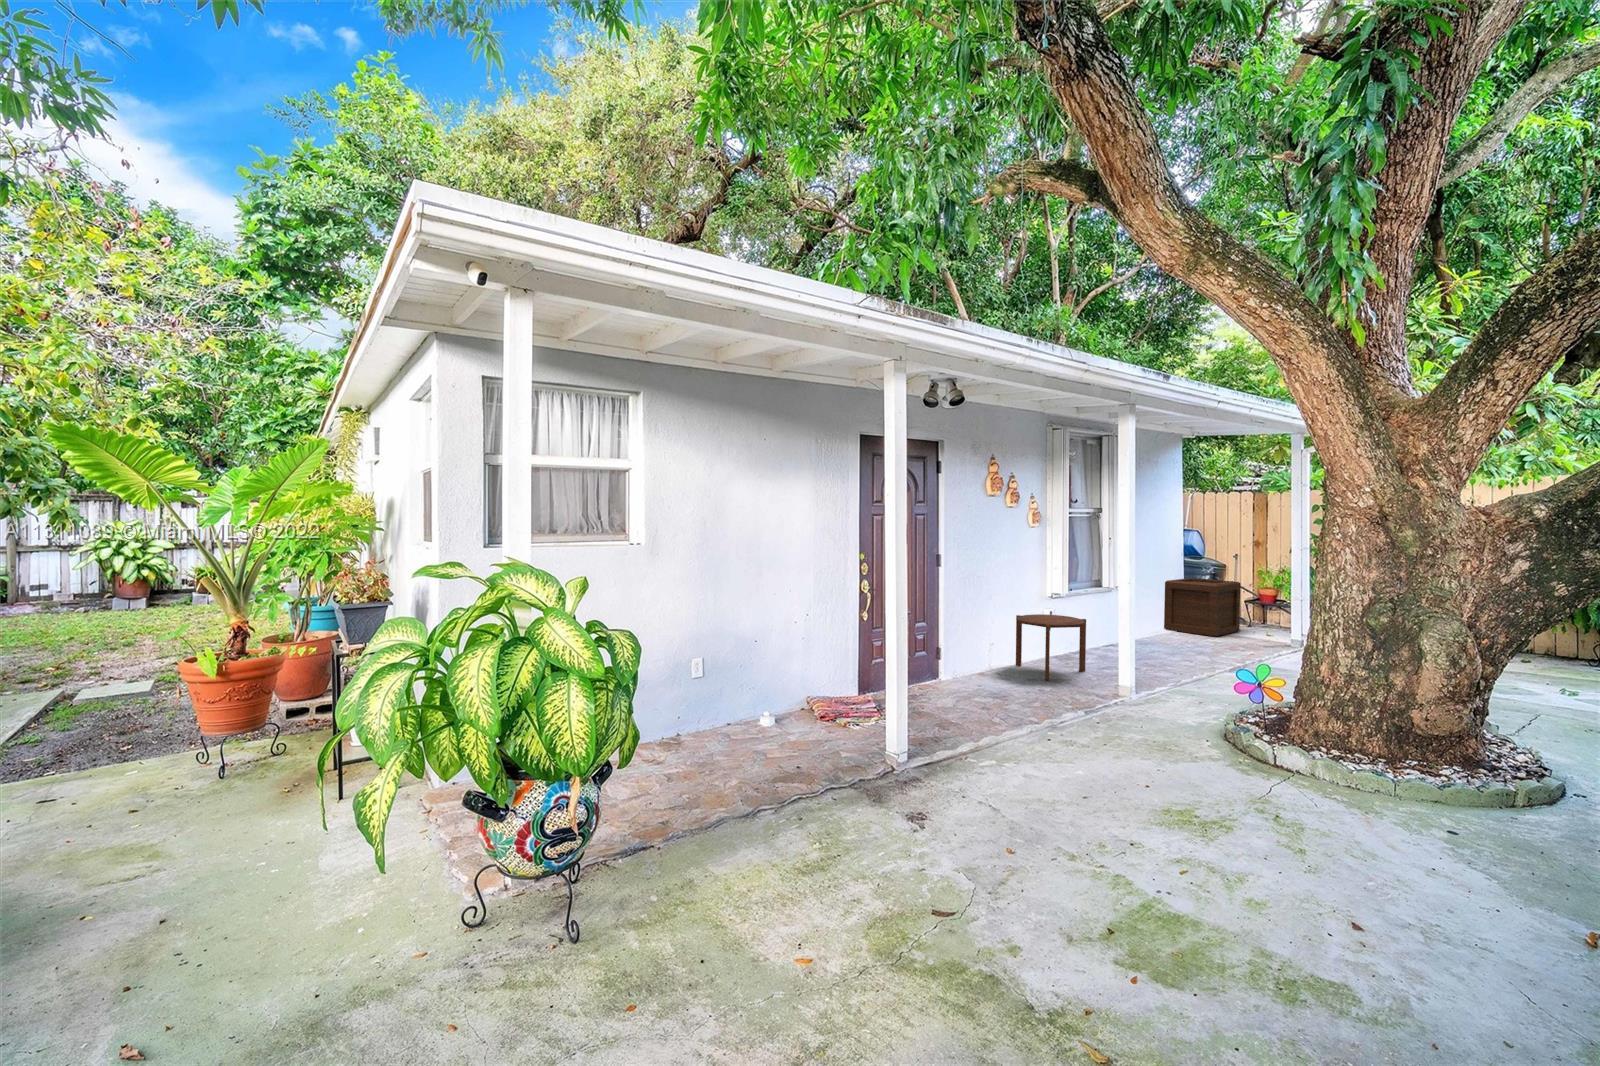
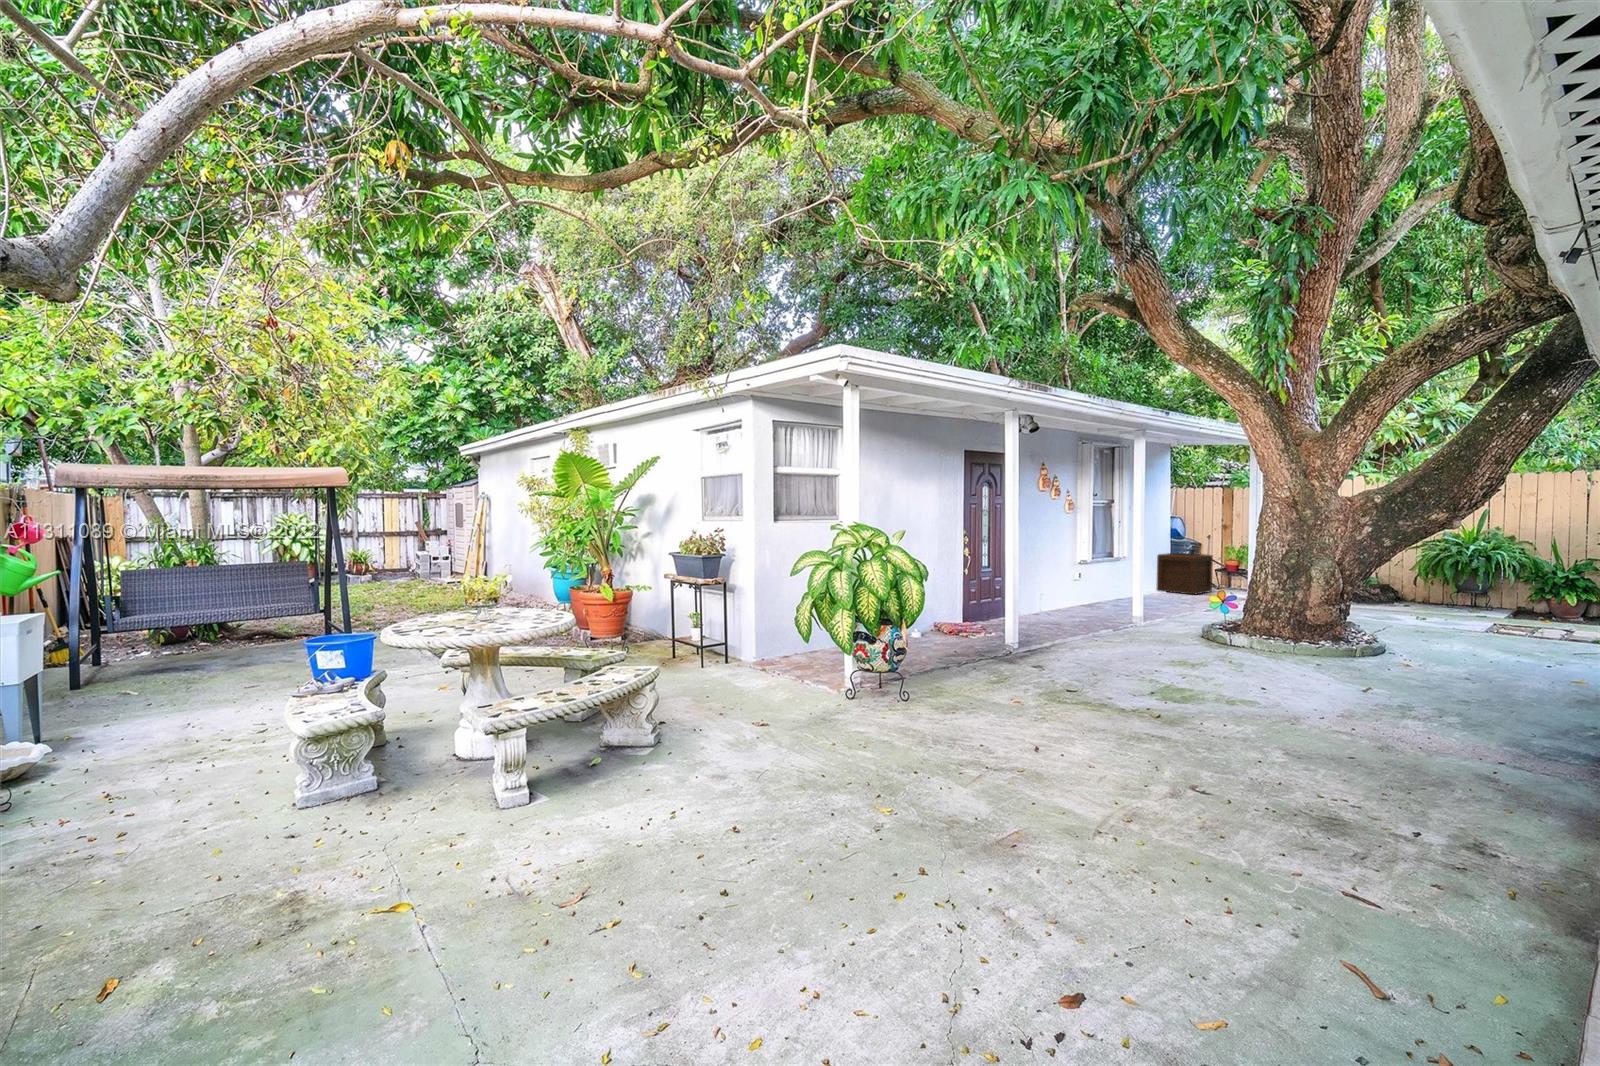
side table: present [1016,614,1086,681] -> none [1058,574,1108,617]

